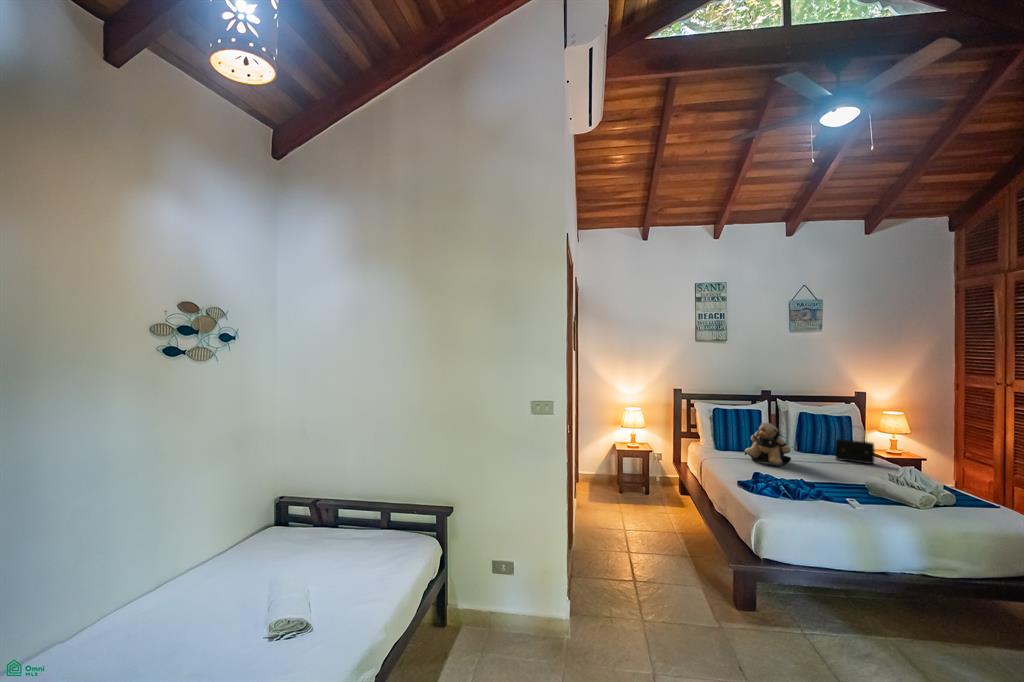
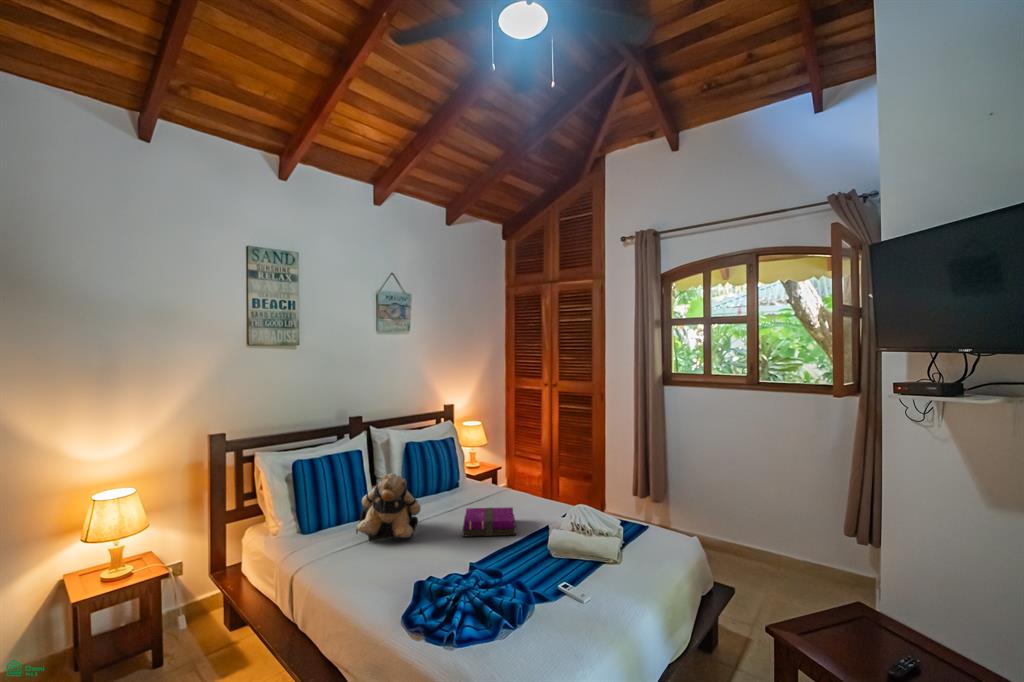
handbag: present [835,439,875,464] -> none [452,451,491,499]
notebook: none [818,461,874,484] -> present [463,507,516,537]

